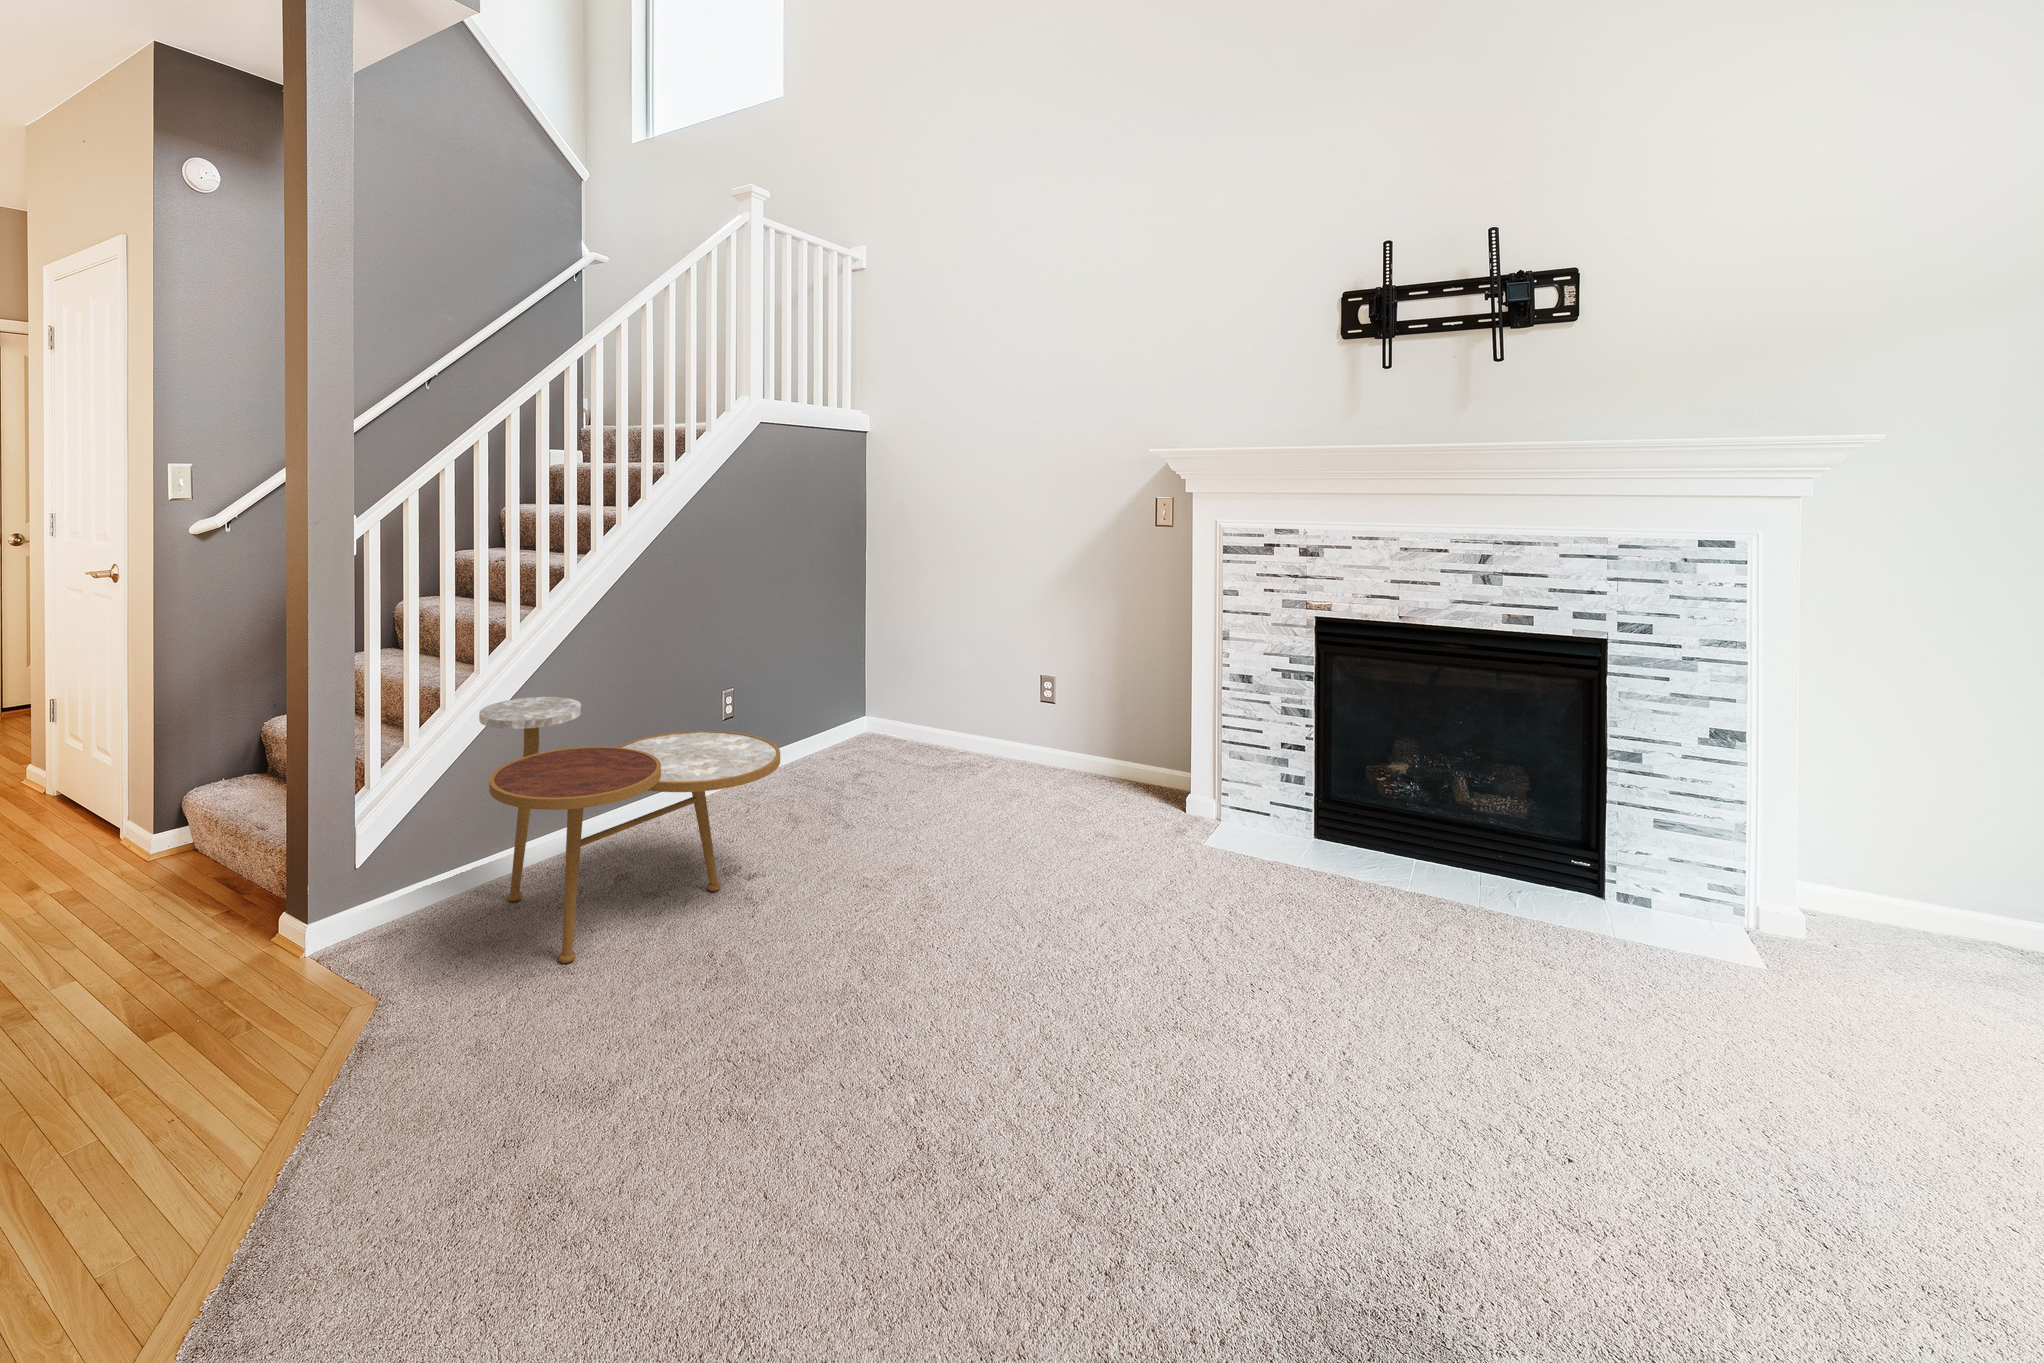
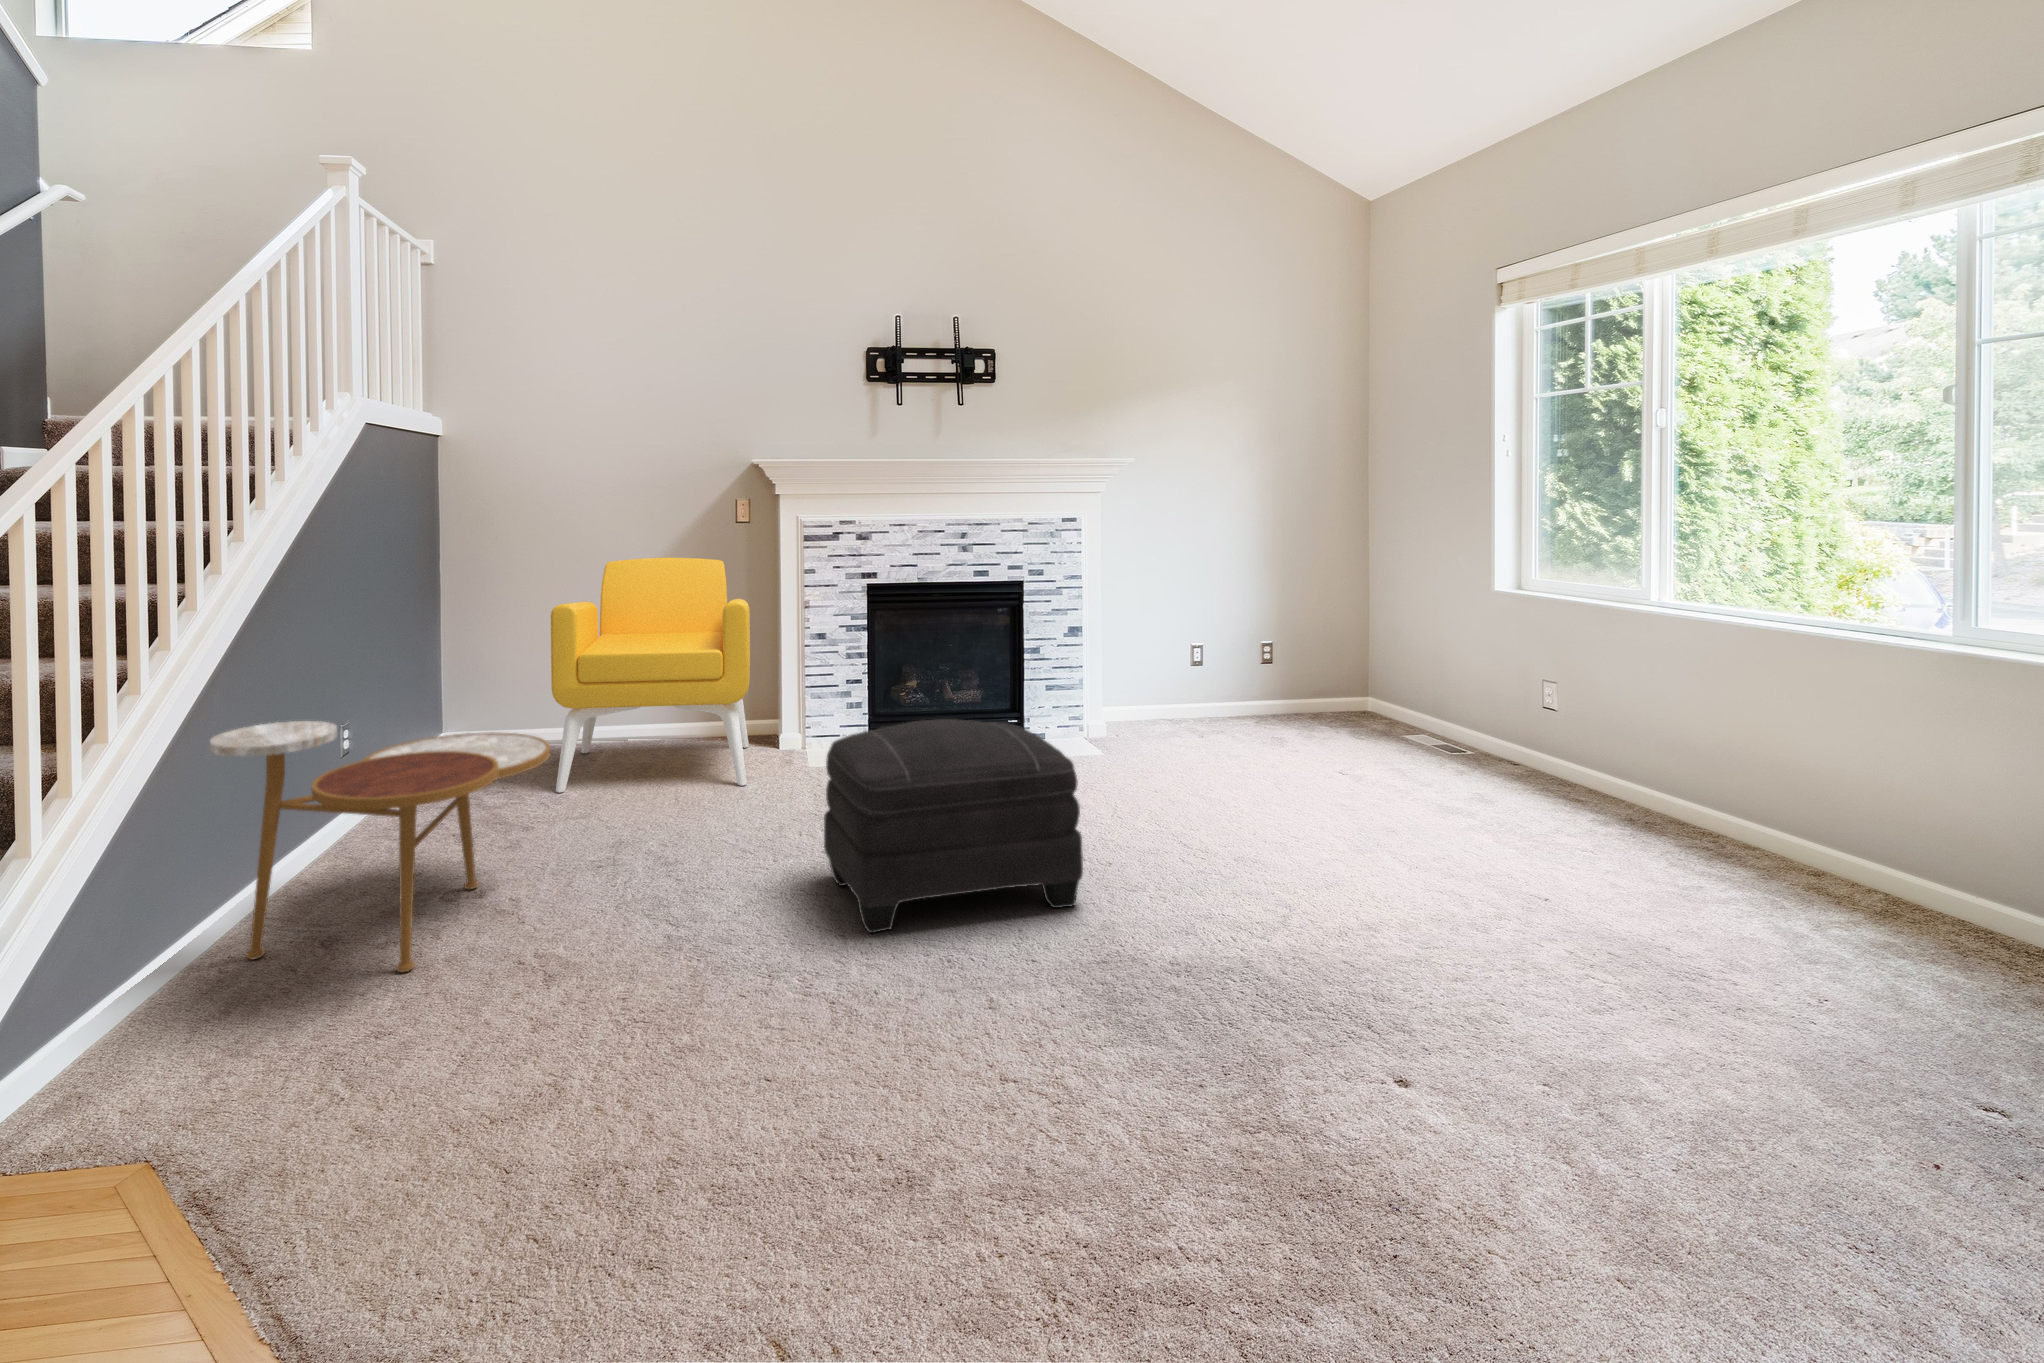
armchair: none [899,564,1154,851] -> present [551,558,750,793]
ottoman: none [977,844,1406,1285] -> present [824,719,1083,933]

